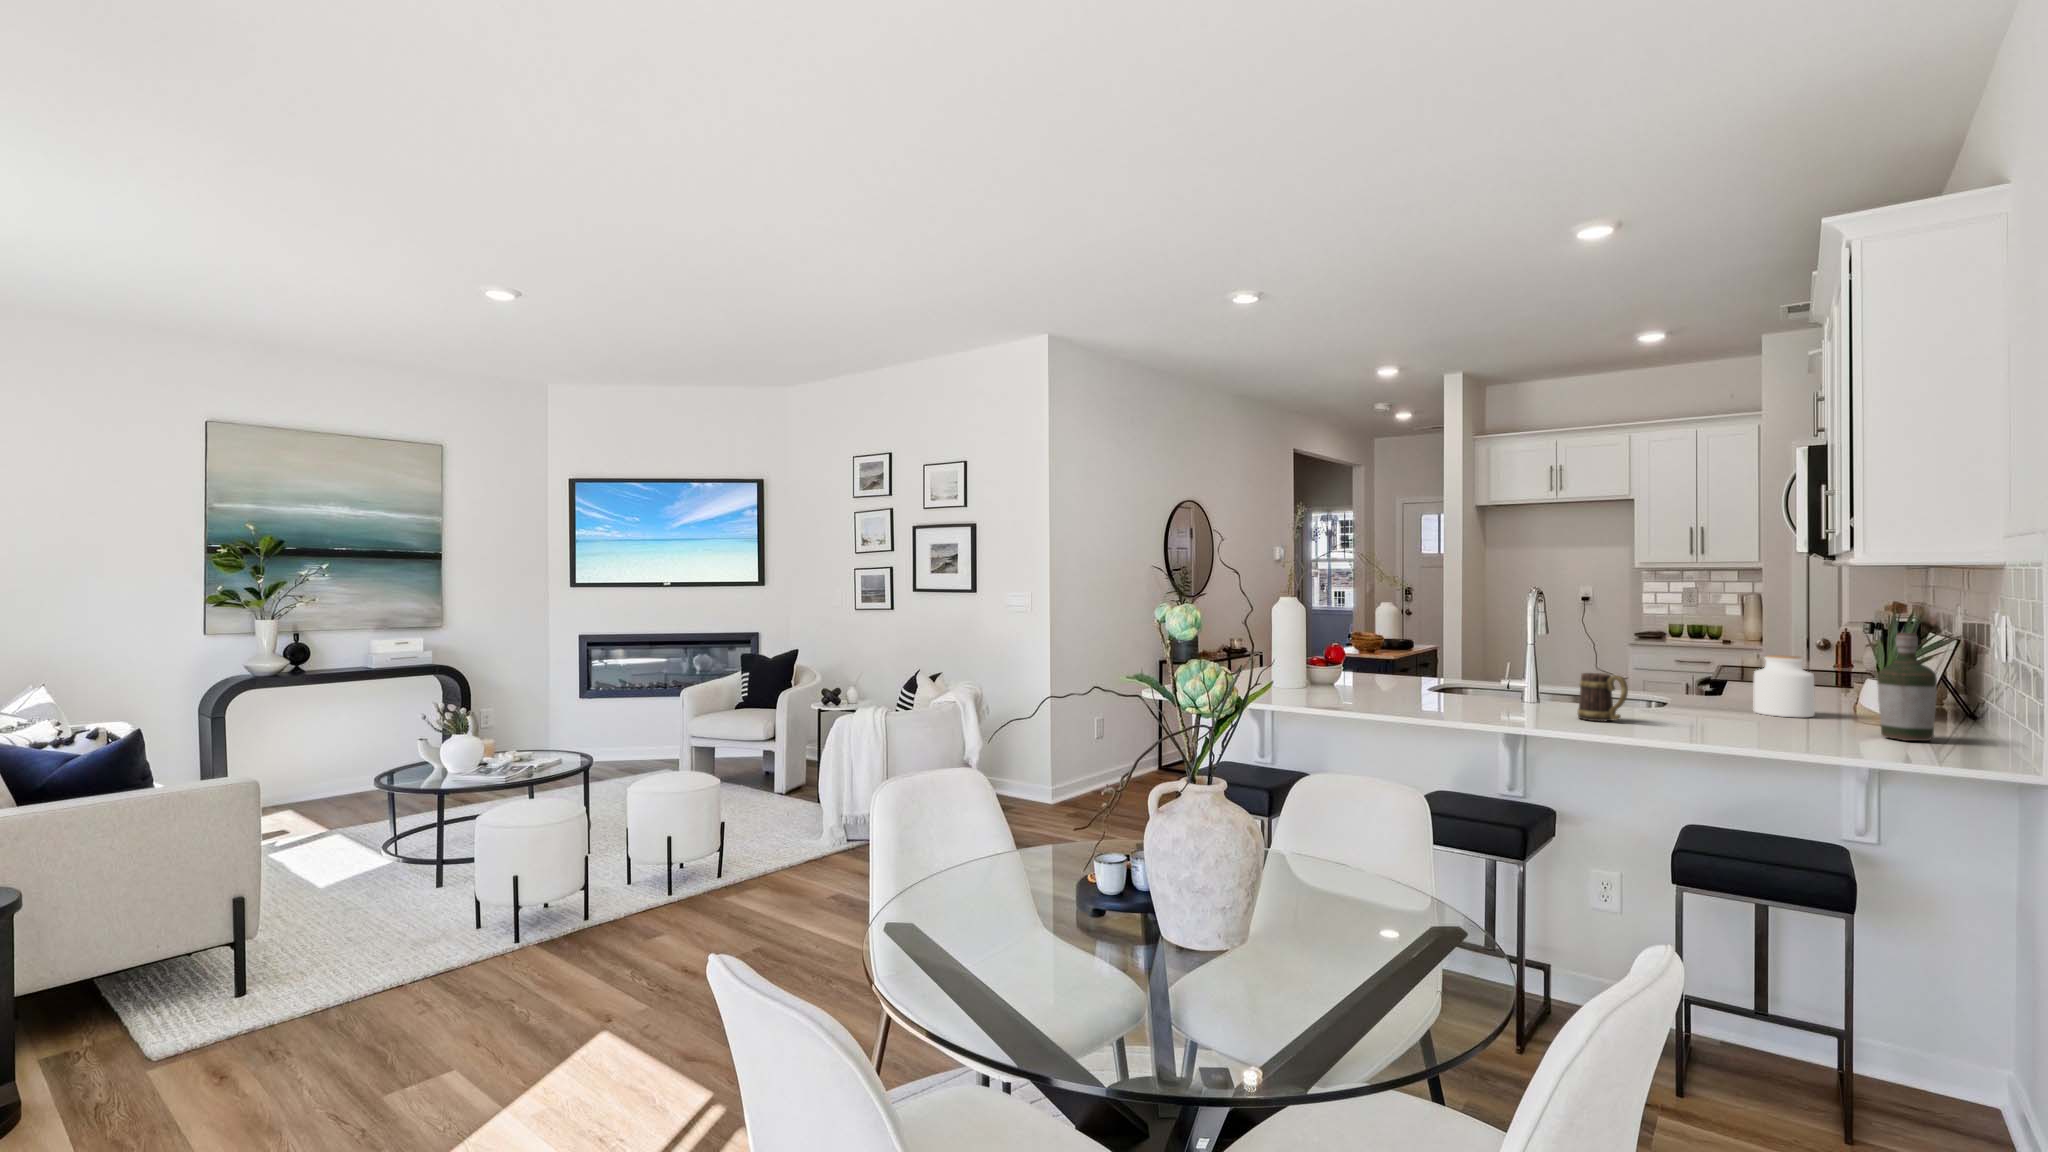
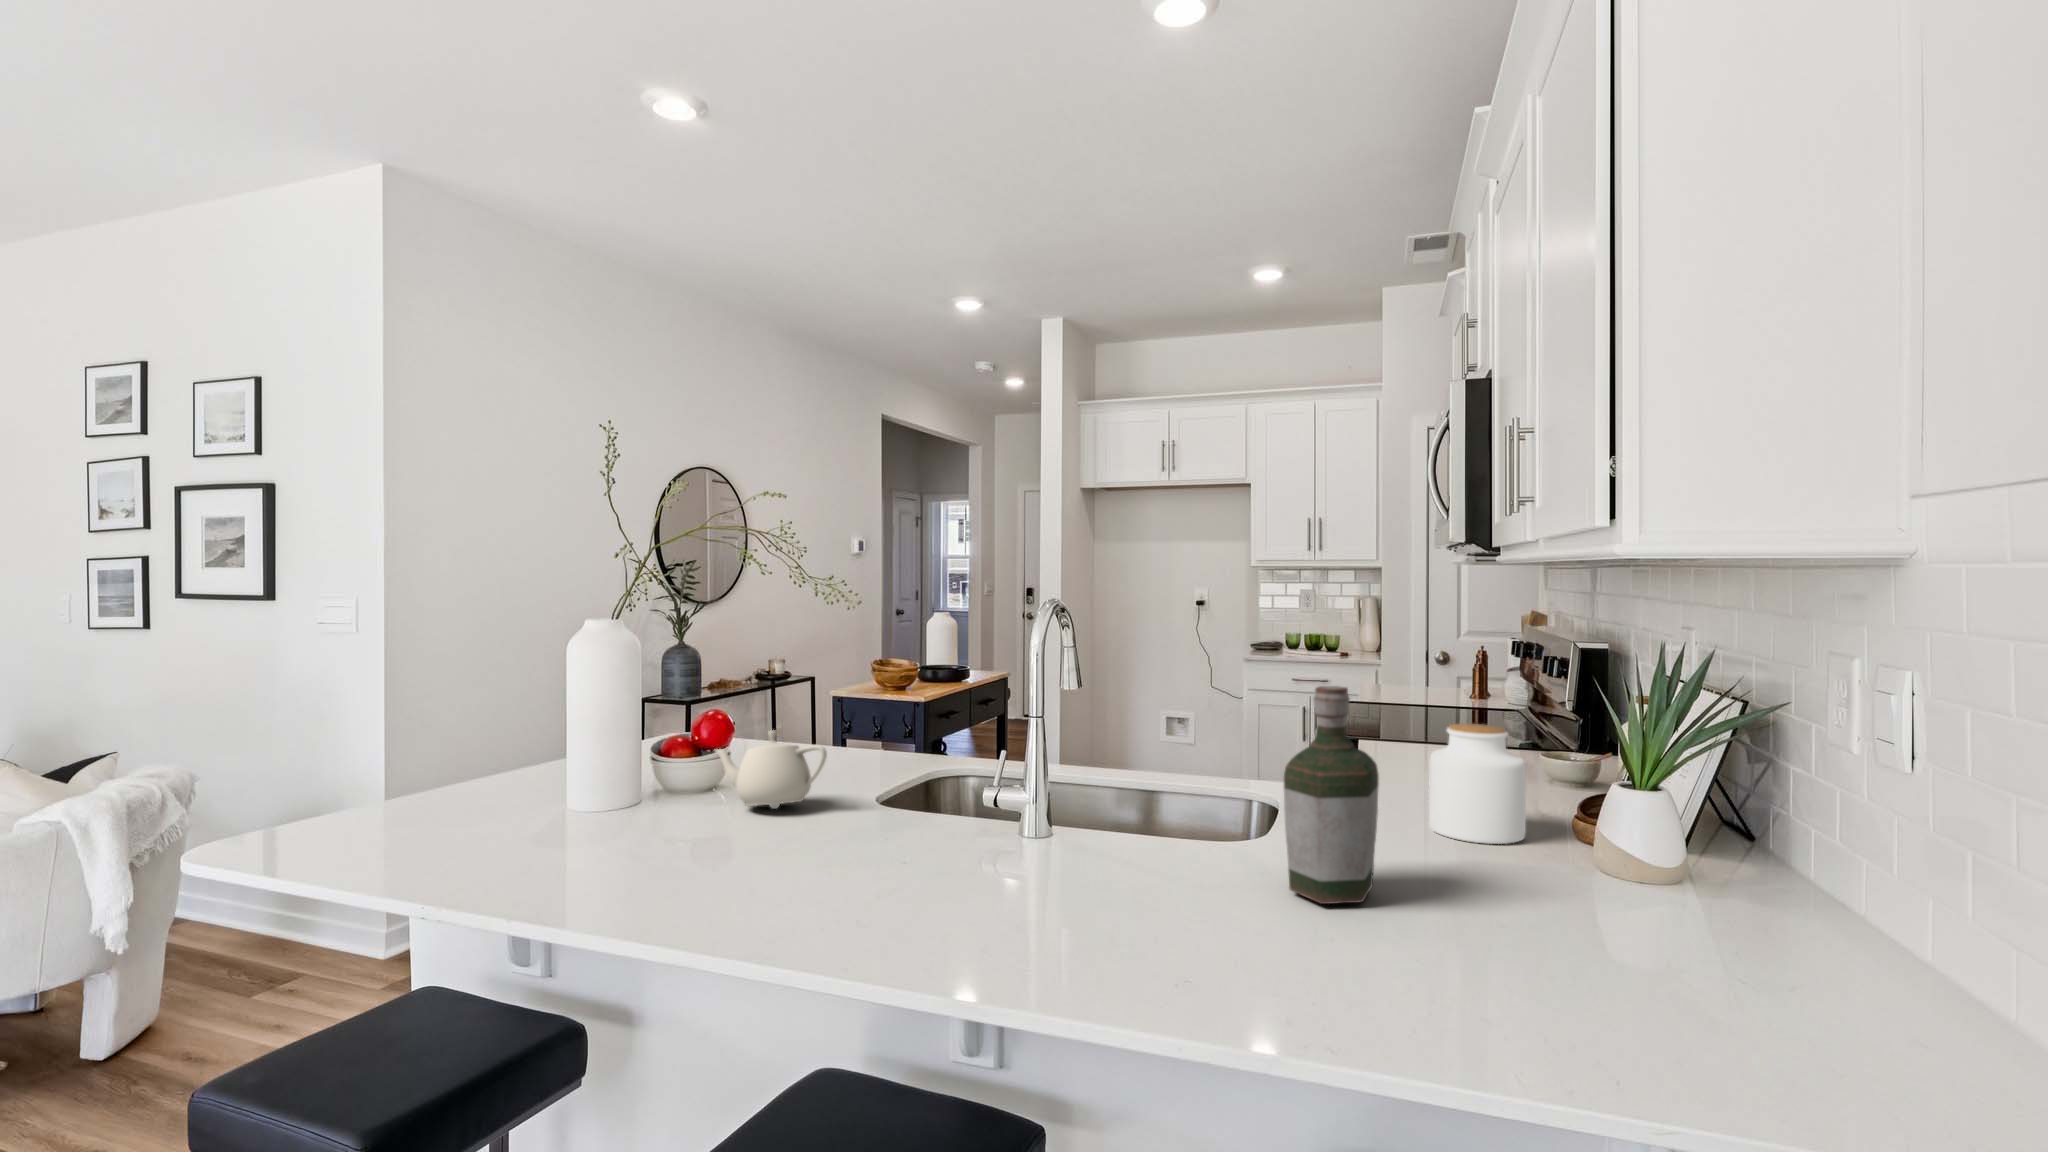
bottle: present [1877,633,1937,741] -> present [1284,686,1379,904]
teapot: none [1332,652,1396,691] -> present [715,730,827,809]
mug: present [1578,673,1628,721] -> none [1125,795,1223,914]

